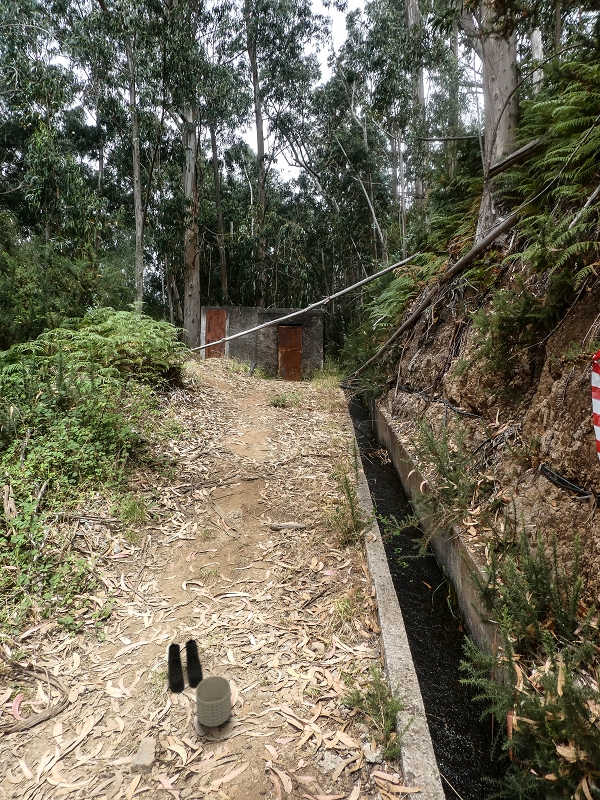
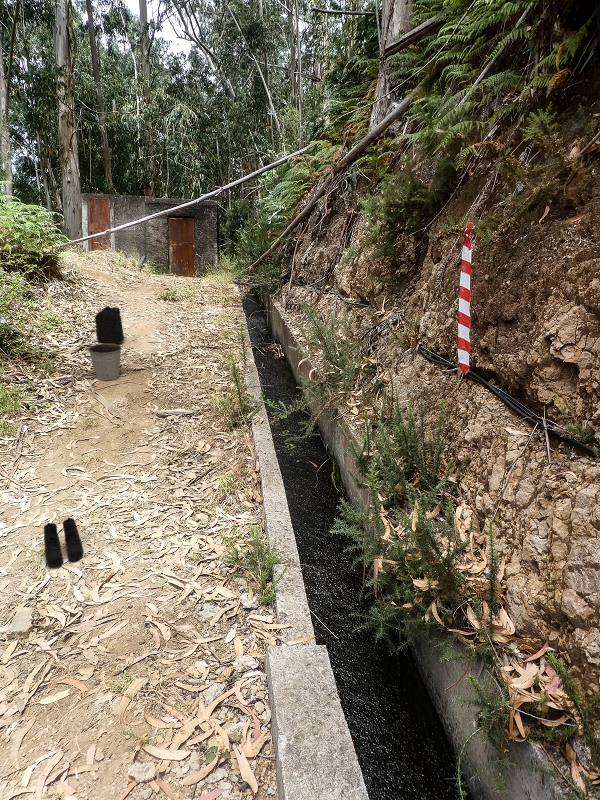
backpack: none [213,418,238,453] -> present [95,306,124,344]
bucket: none [207,455,238,491] -> present [88,344,122,380]
planter: present [196,676,231,727] -> none [73,548,113,594]

